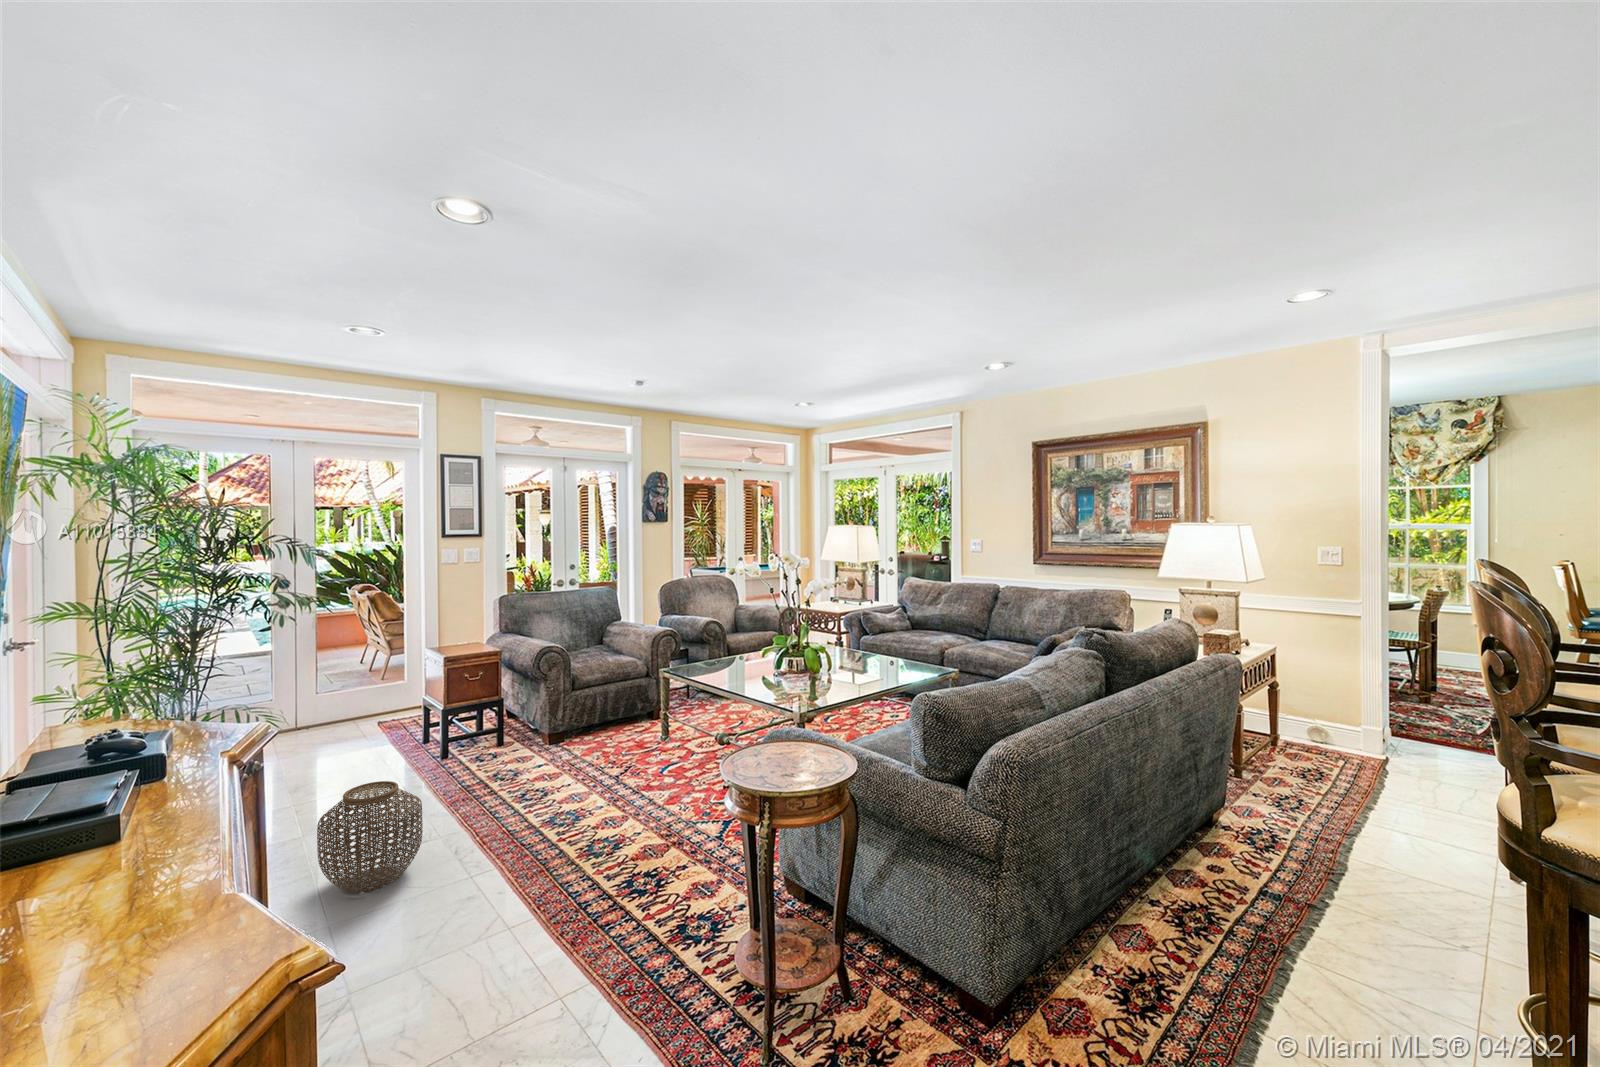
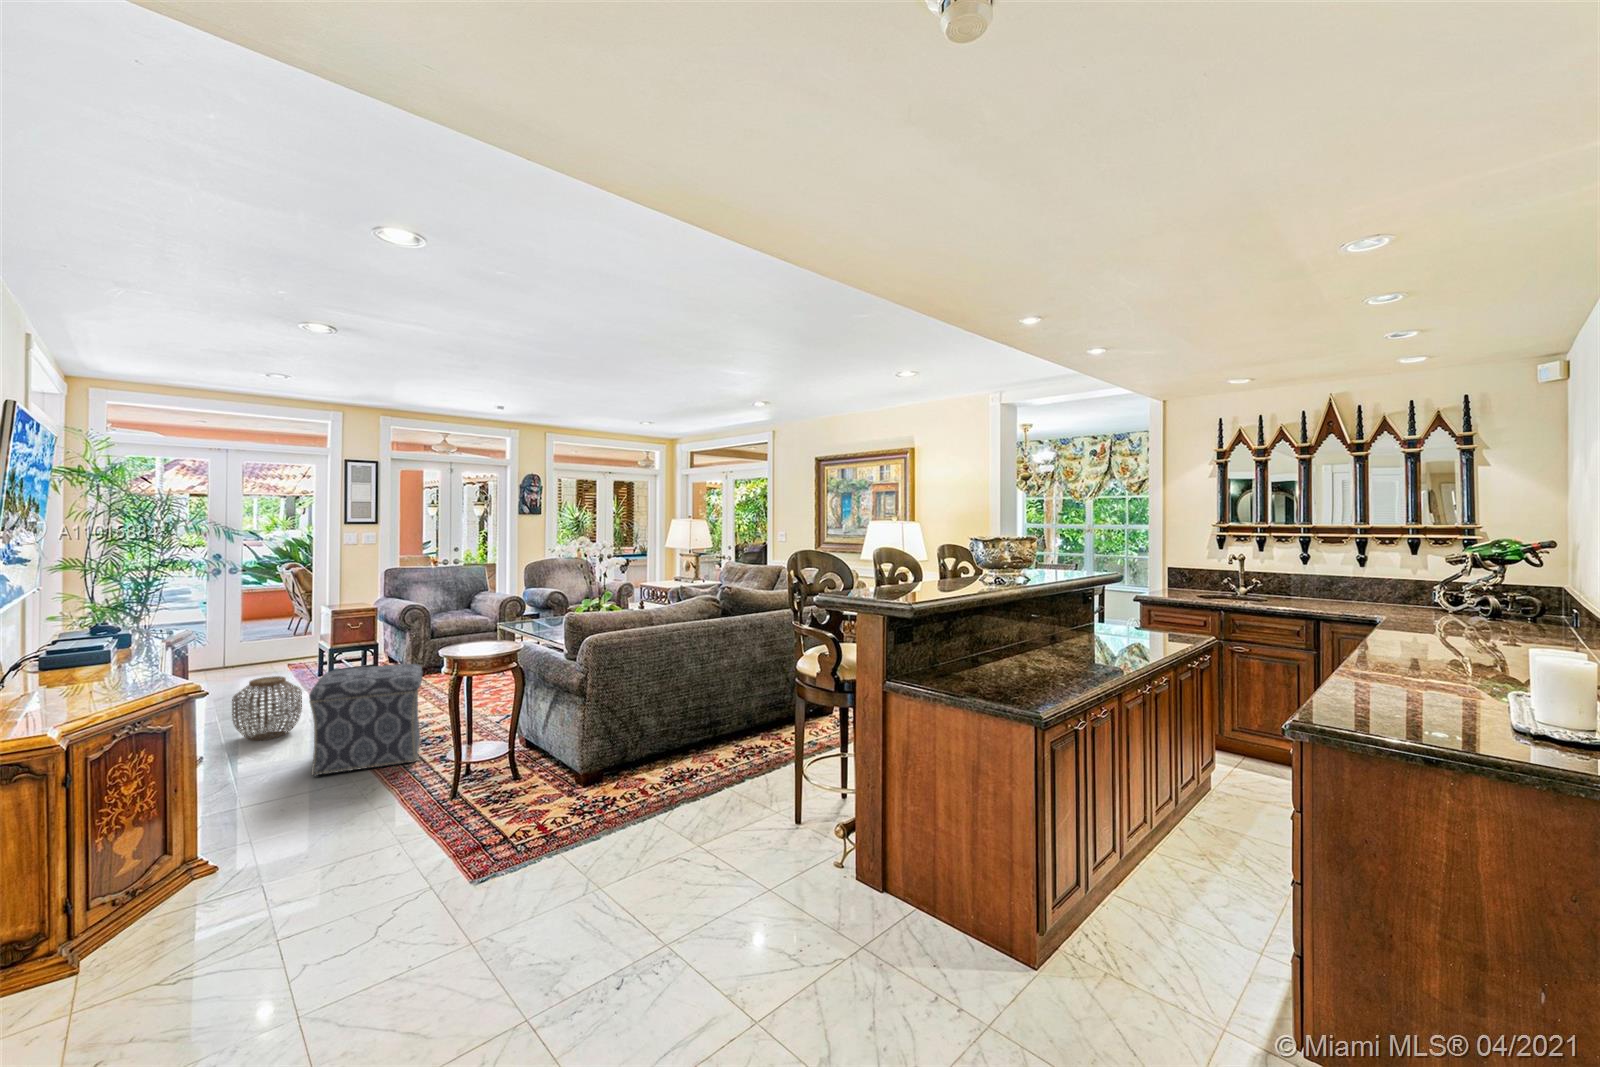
ottoman: none [461,770,642,1011] -> present [309,664,423,776]

